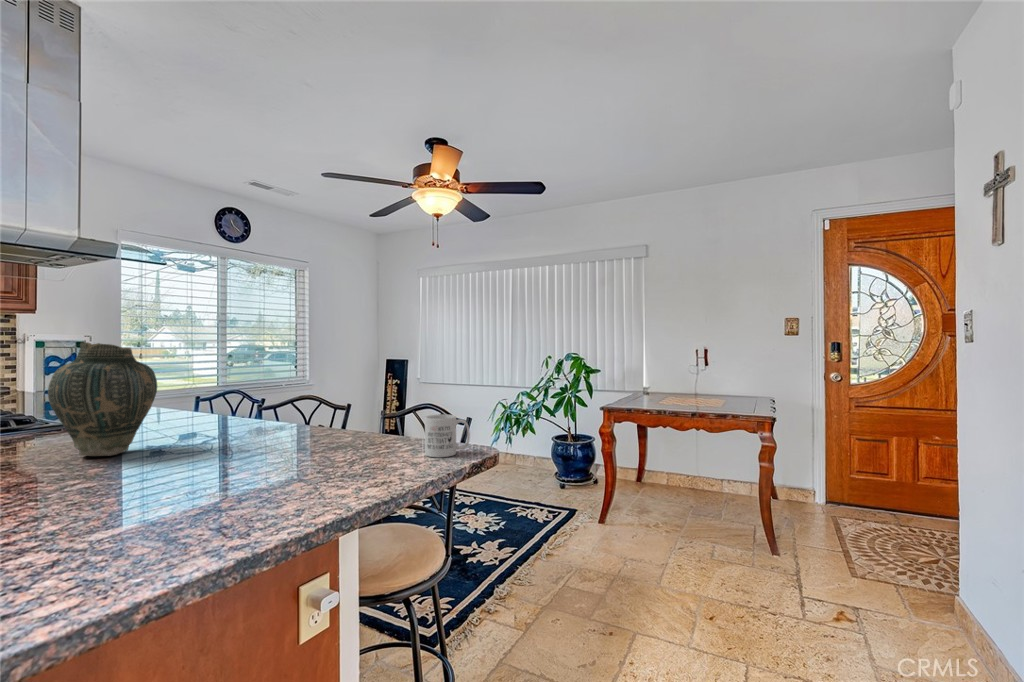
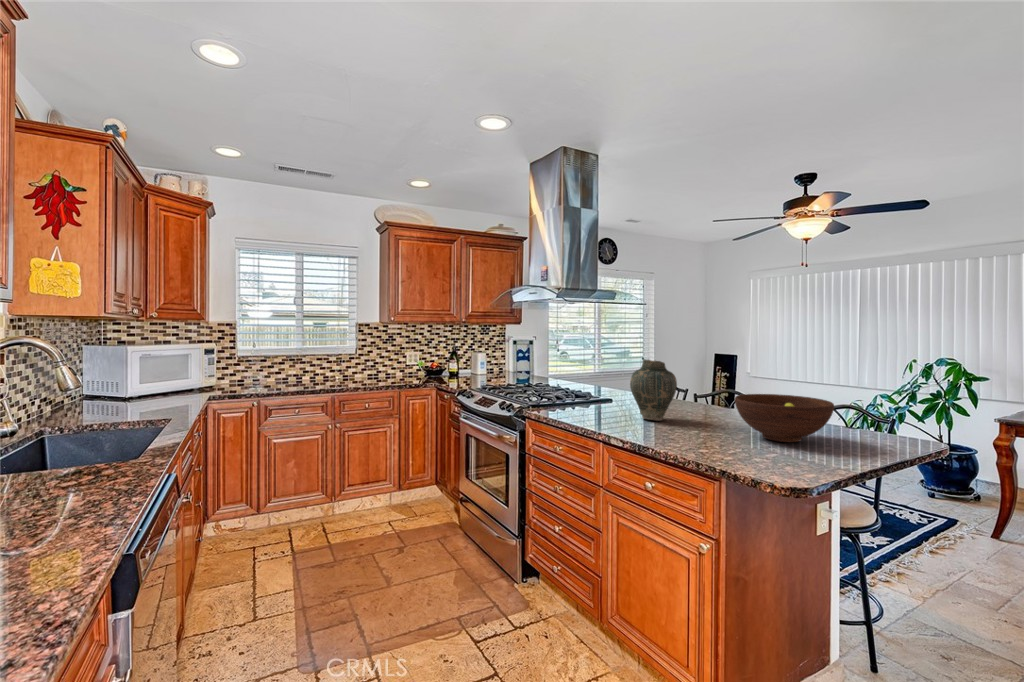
fruit bowl: none [206,391,368,472] -> present [735,394,834,442]
mug: present [425,414,470,457] -> none [868,417,907,447]

